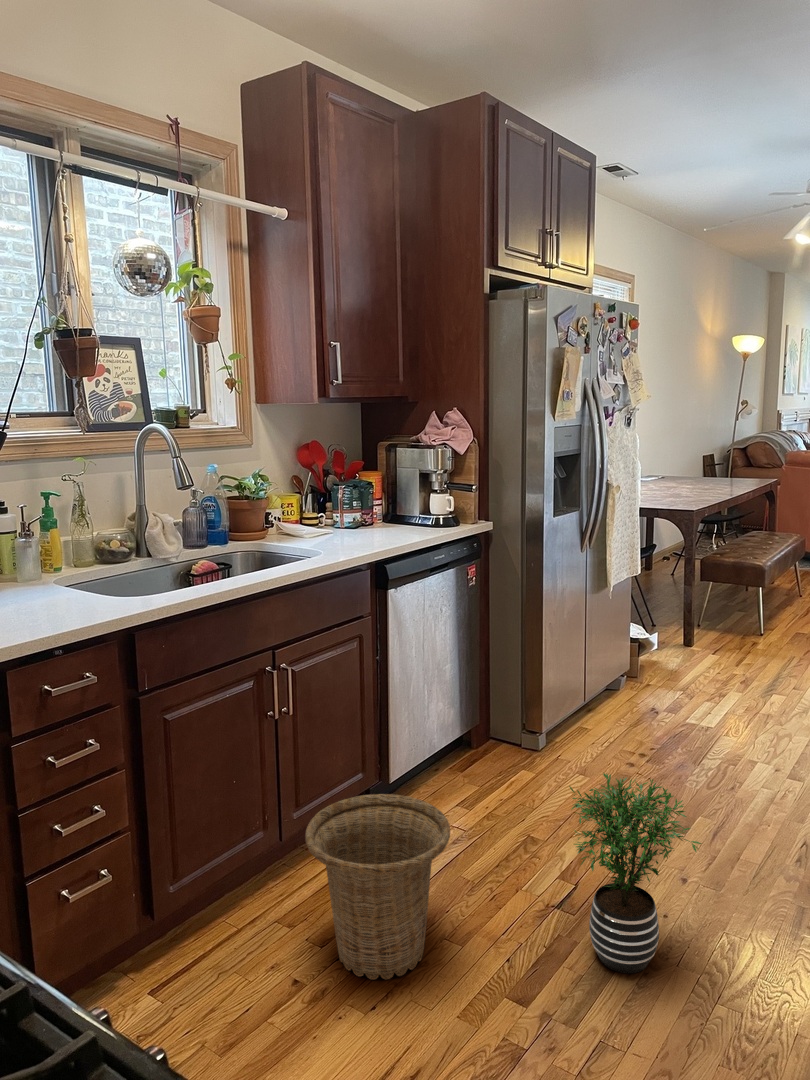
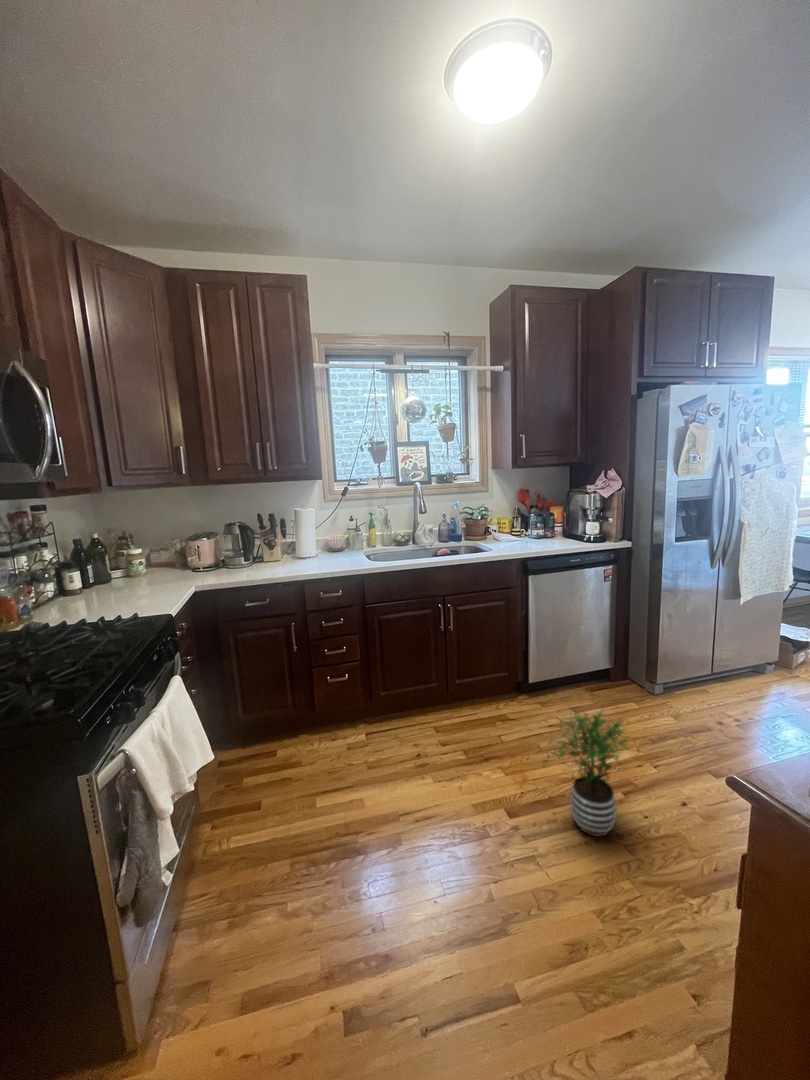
basket: present [305,794,450,980] -> none [425,678,501,775]

